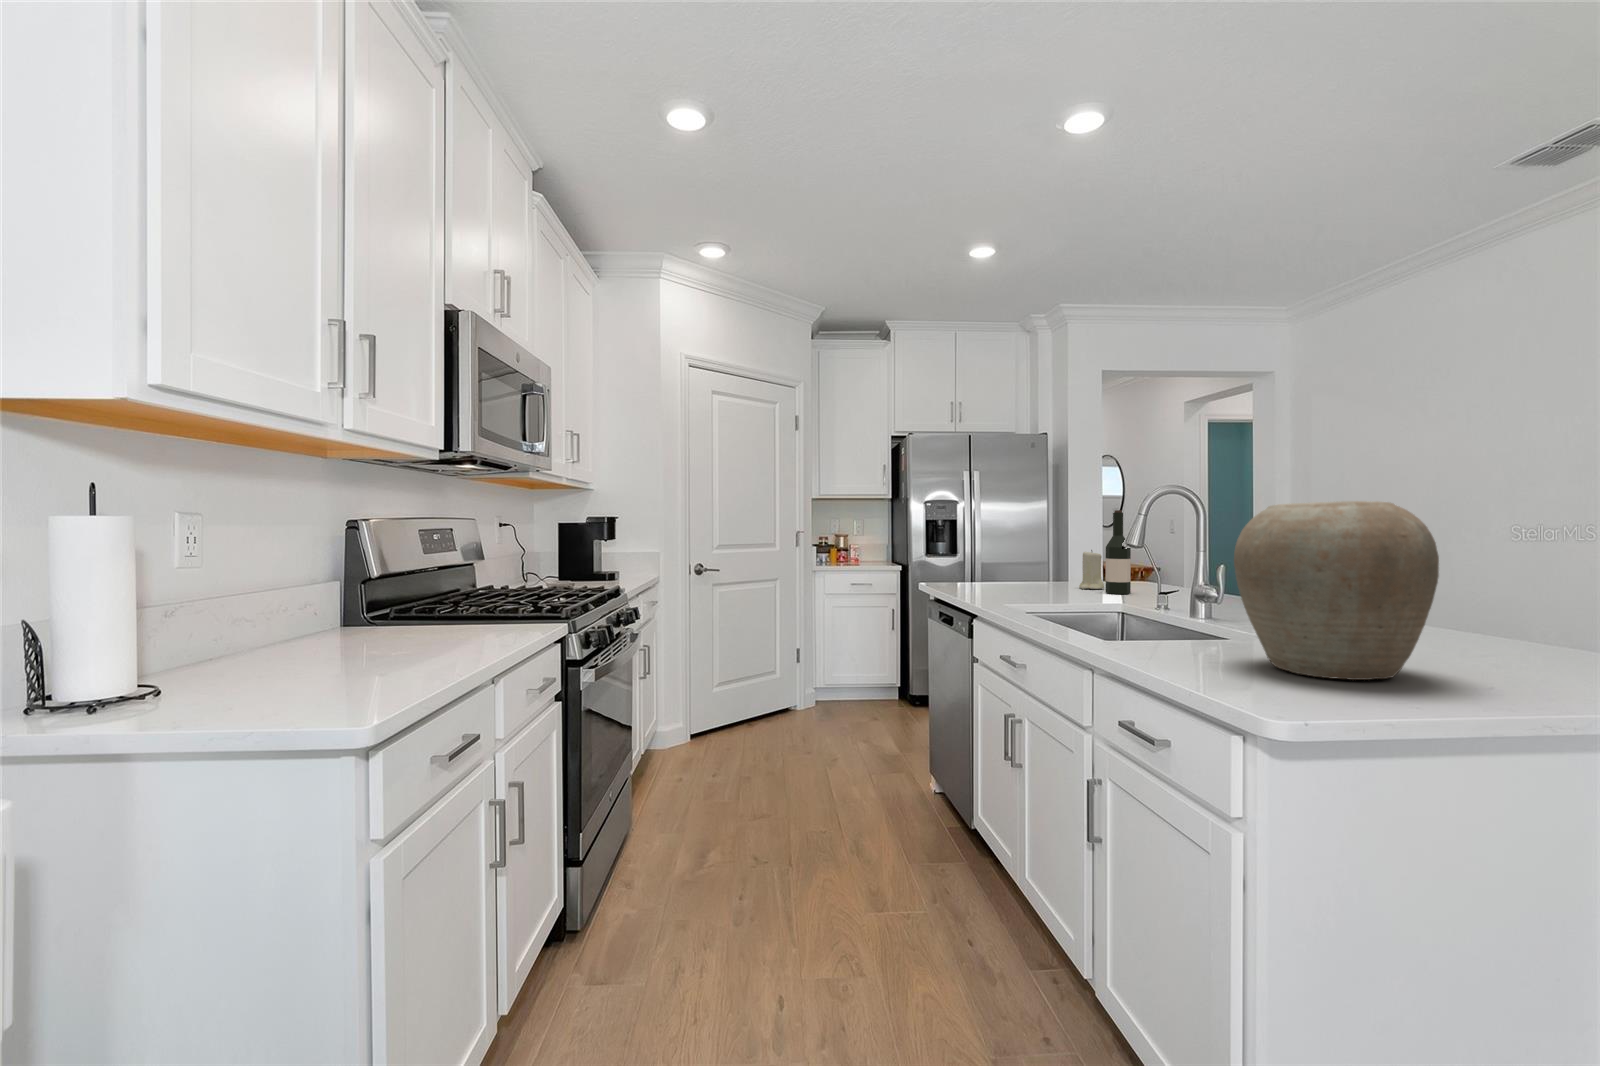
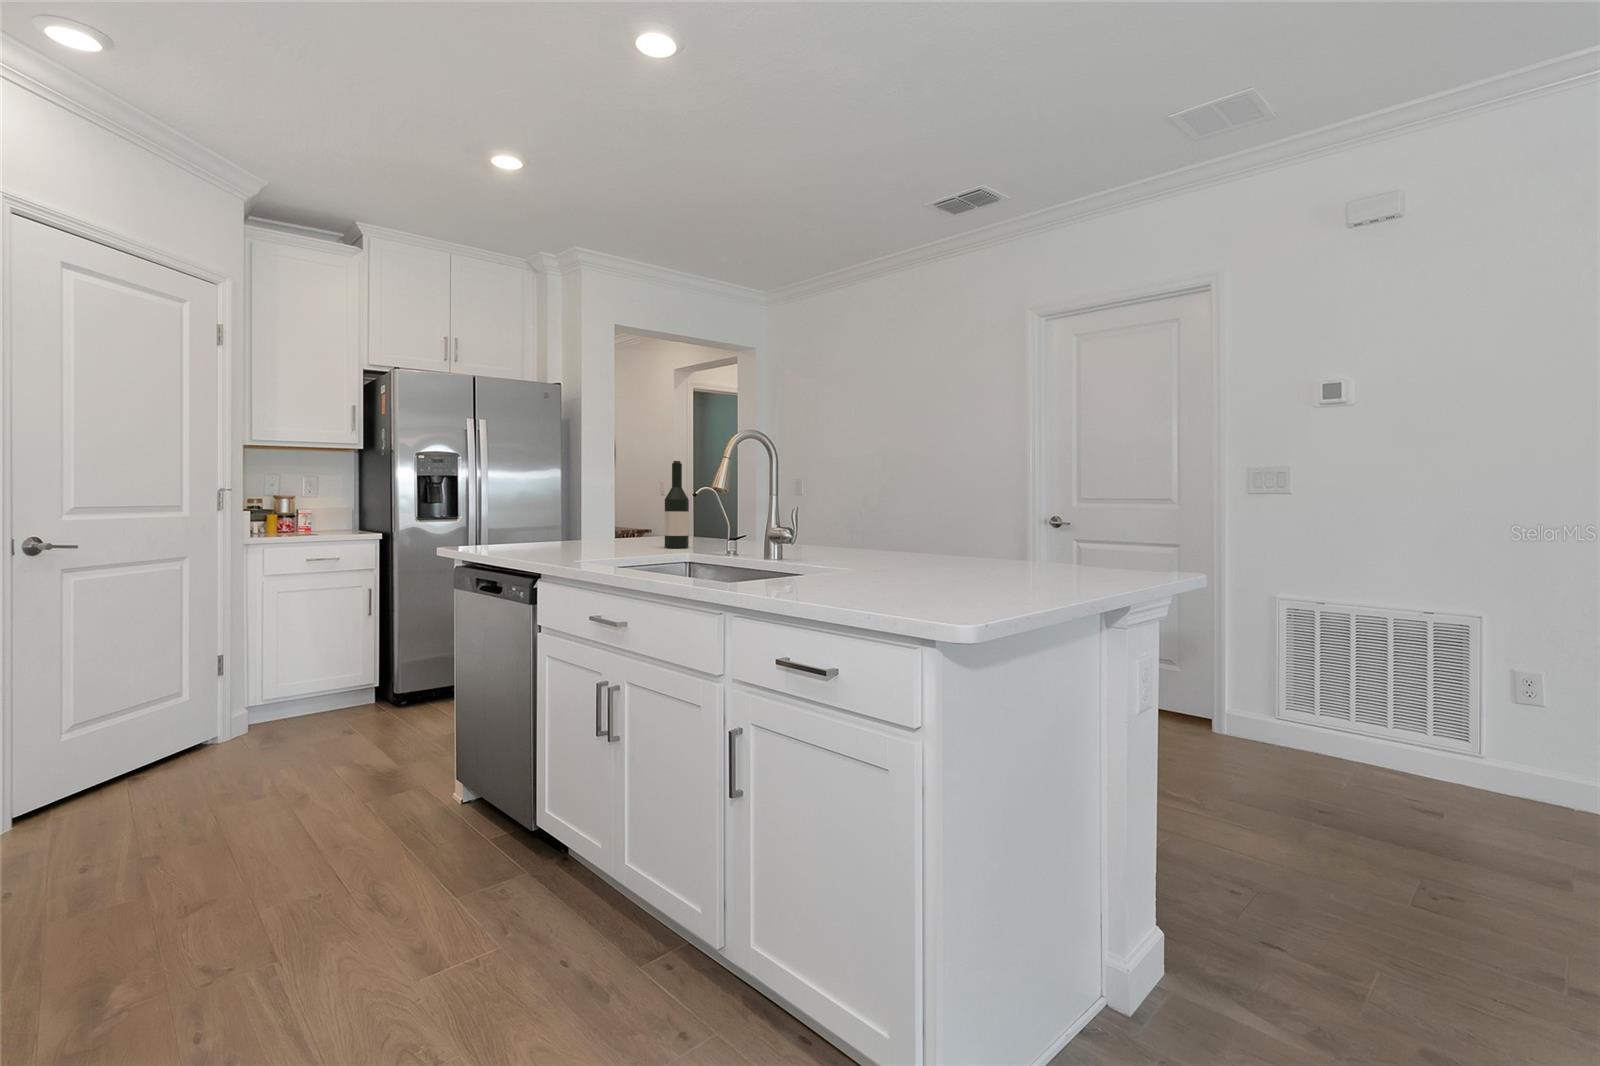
vase: present [1234,501,1439,680] -> none [871,431,1026,593]
candle: present [1079,550,1104,589] -> none [632,504,658,545]

